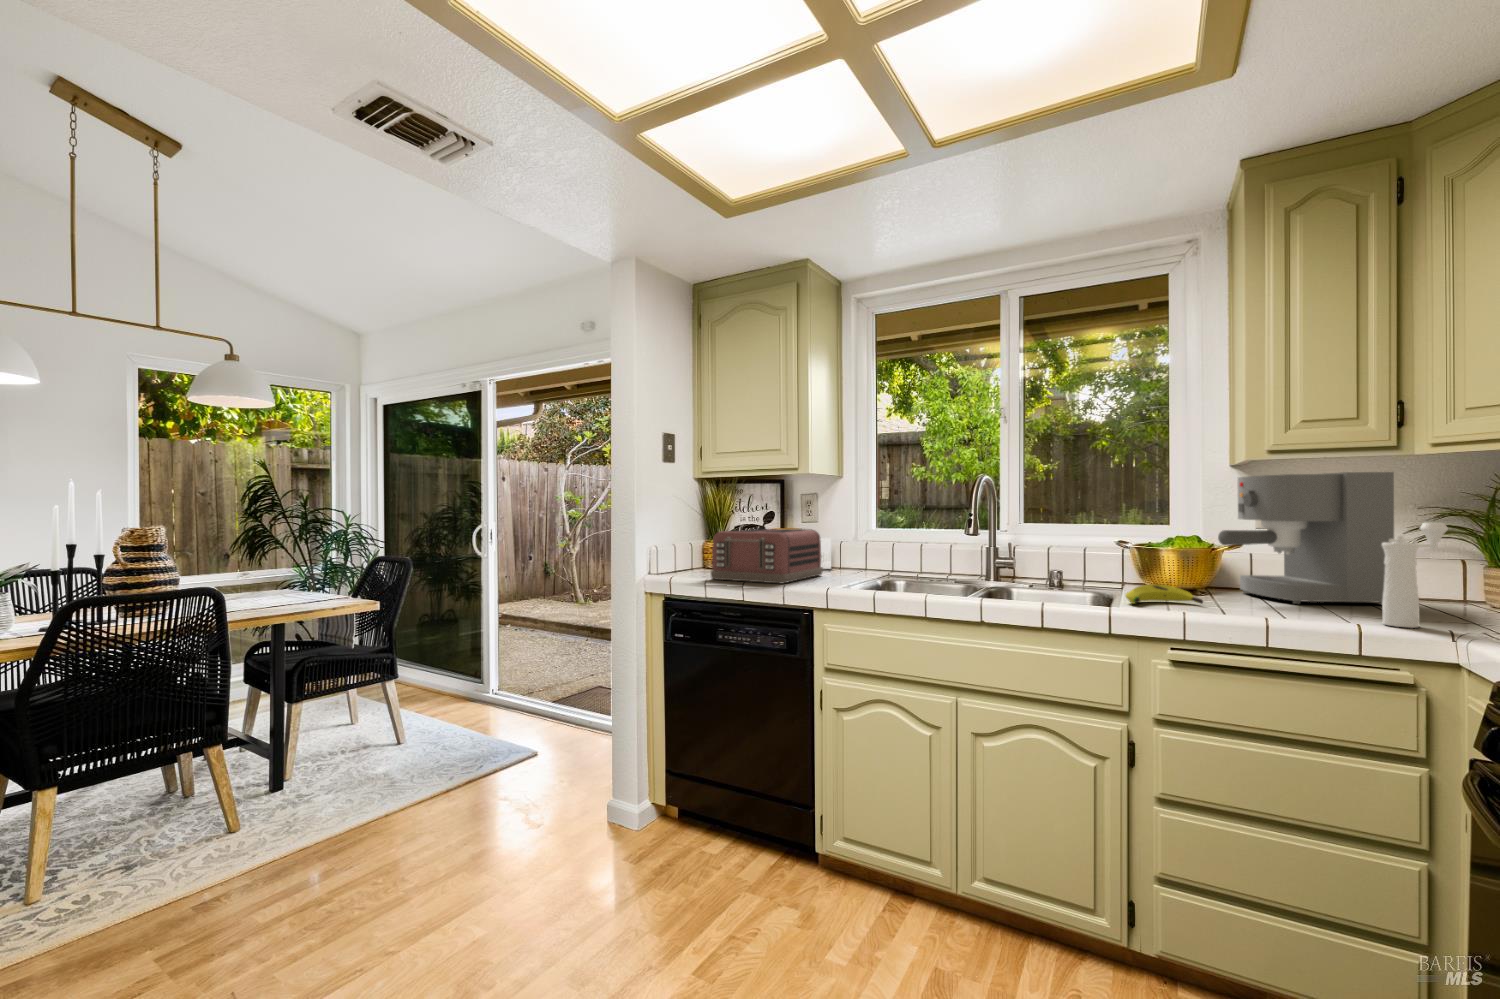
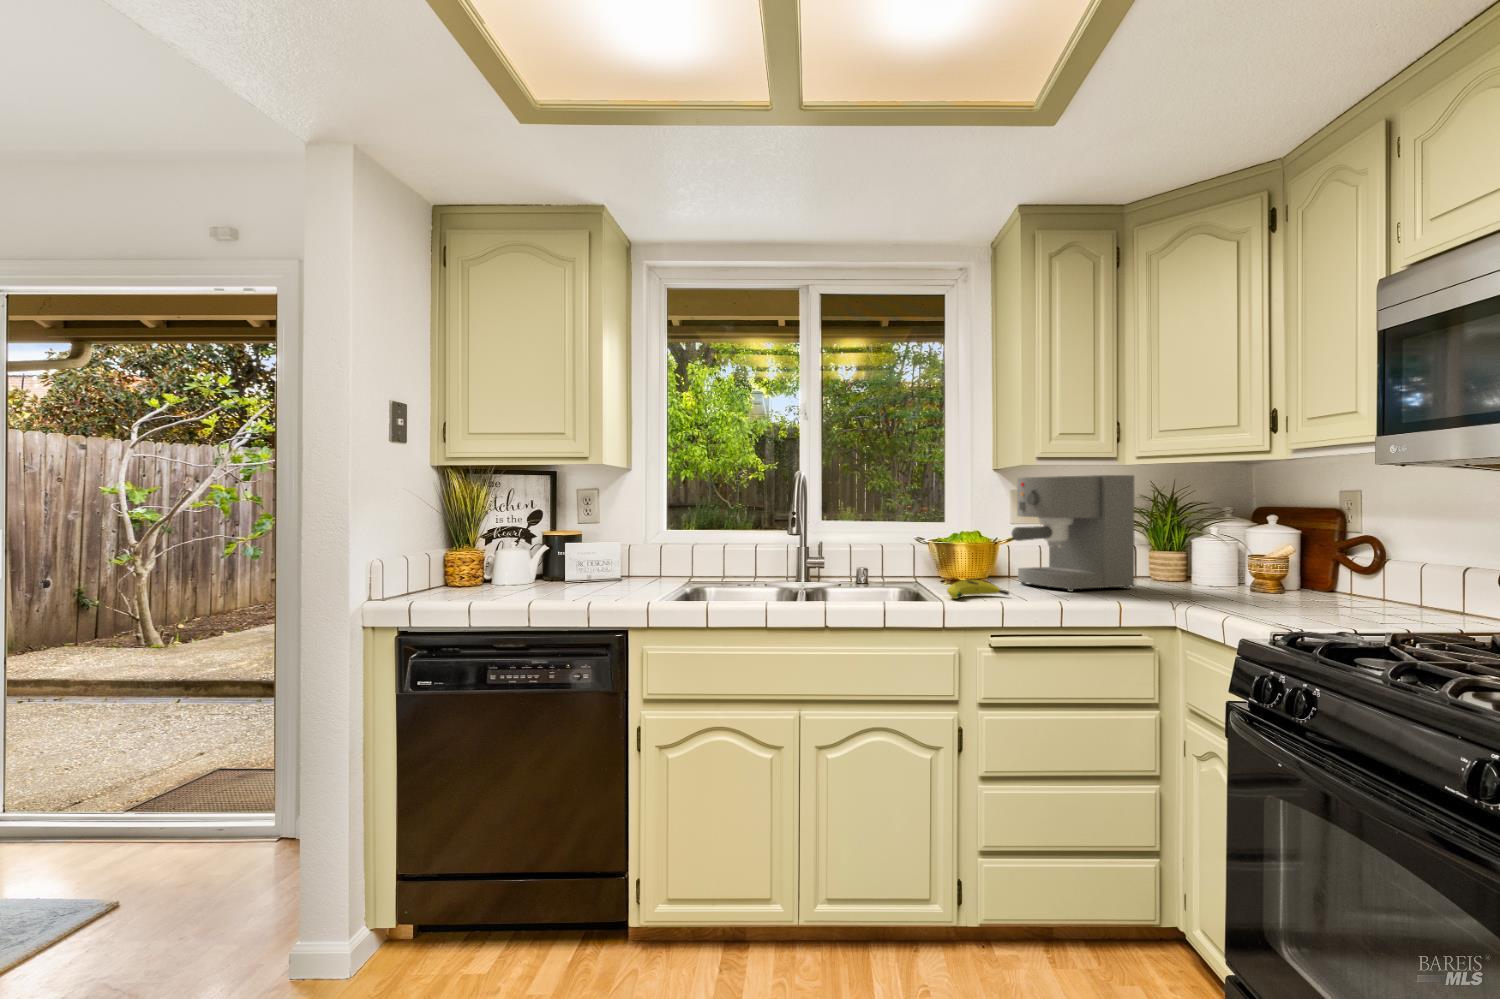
pepper mill: present [1382,523,1448,628] -> none [1145,519,1184,605]
toaster: present [711,529,823,583] -> none [484,533,613,598]

